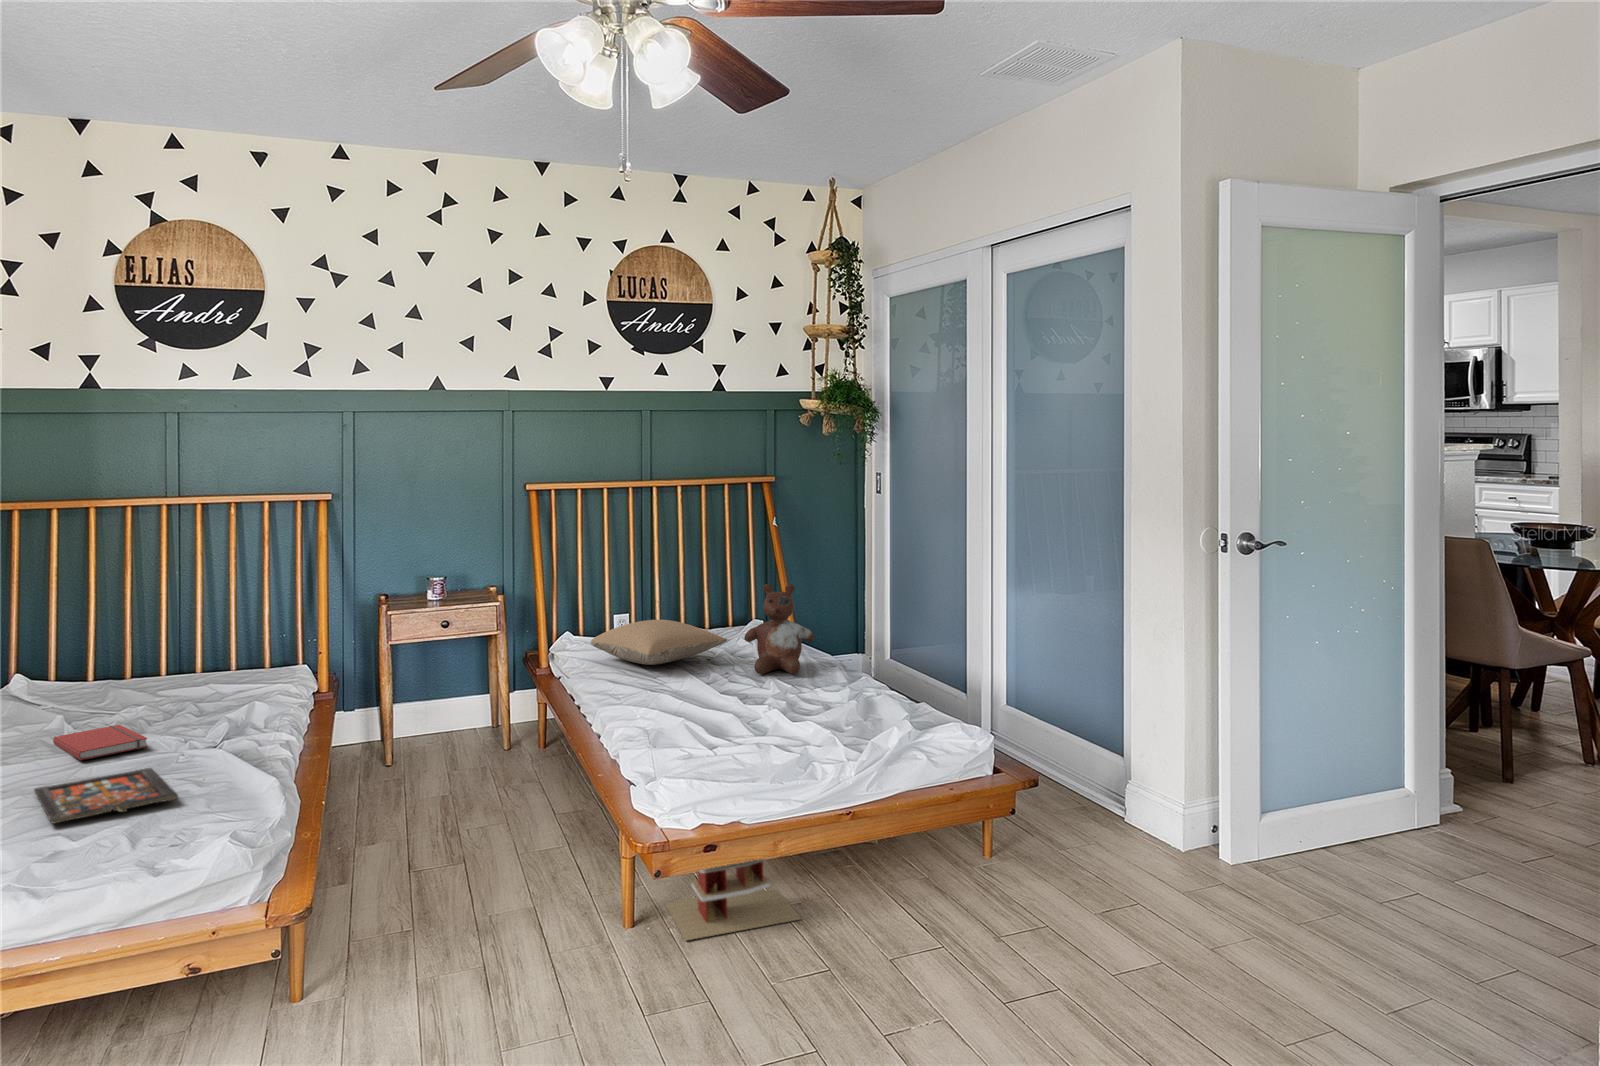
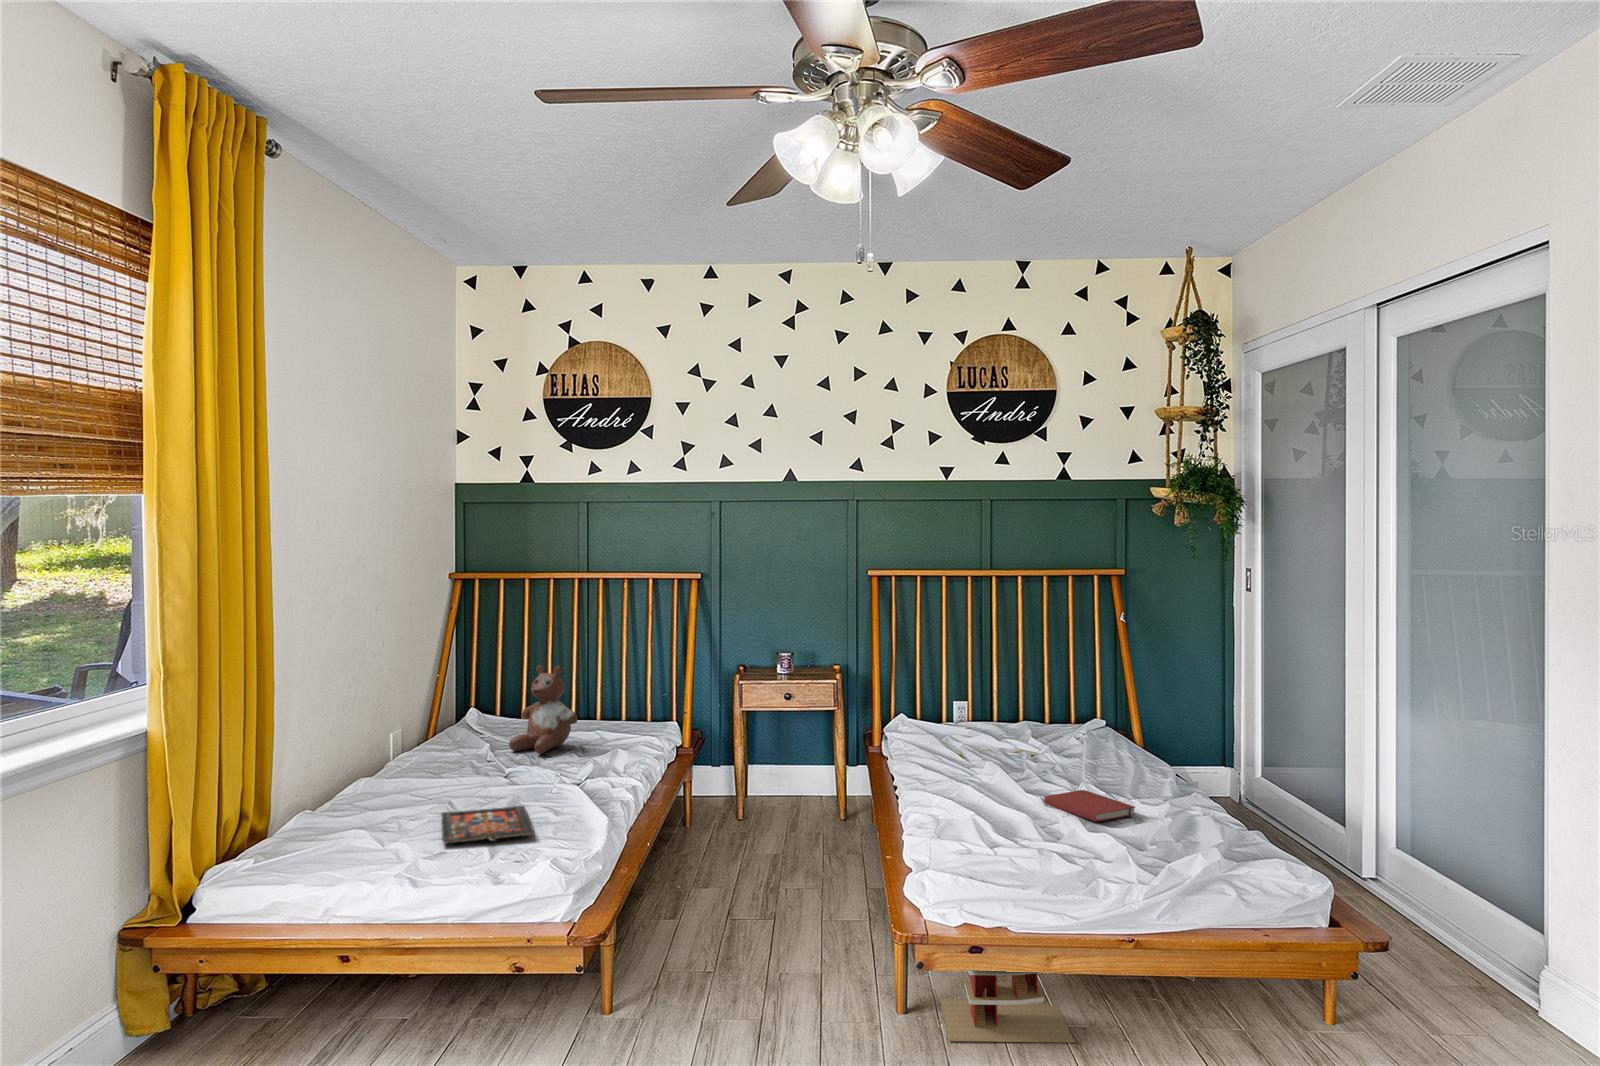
stuffed bear: present [744,584,815,674] -> present [509,665,577,754]
pillow: present [591,620,727,665] -> none [912,709,1047,754]
book: present [53,725,148,760] -> present [1045,790,1135,822]

